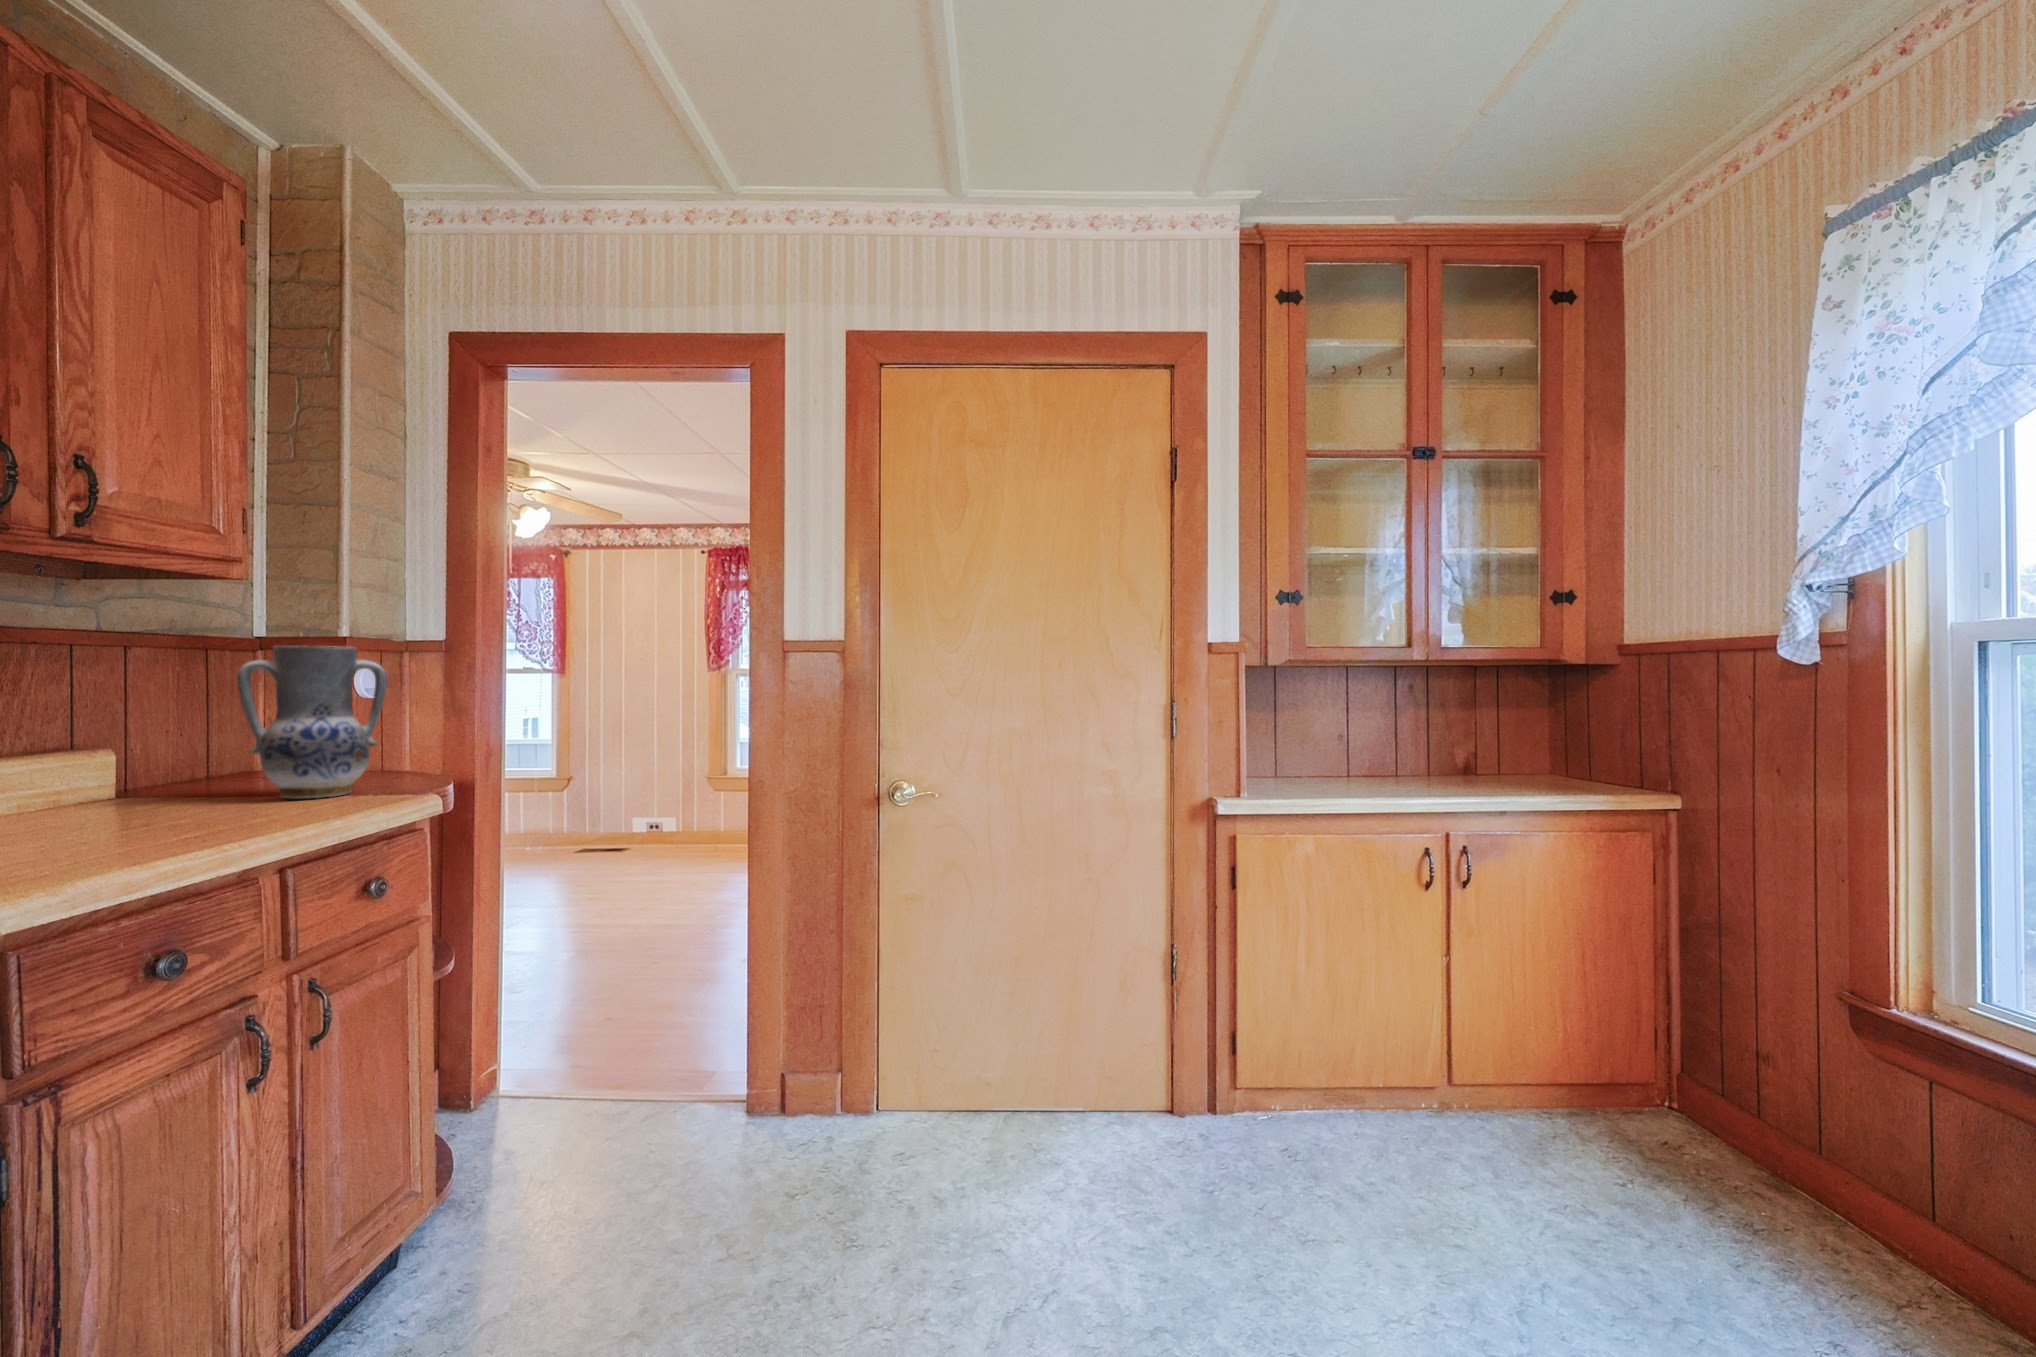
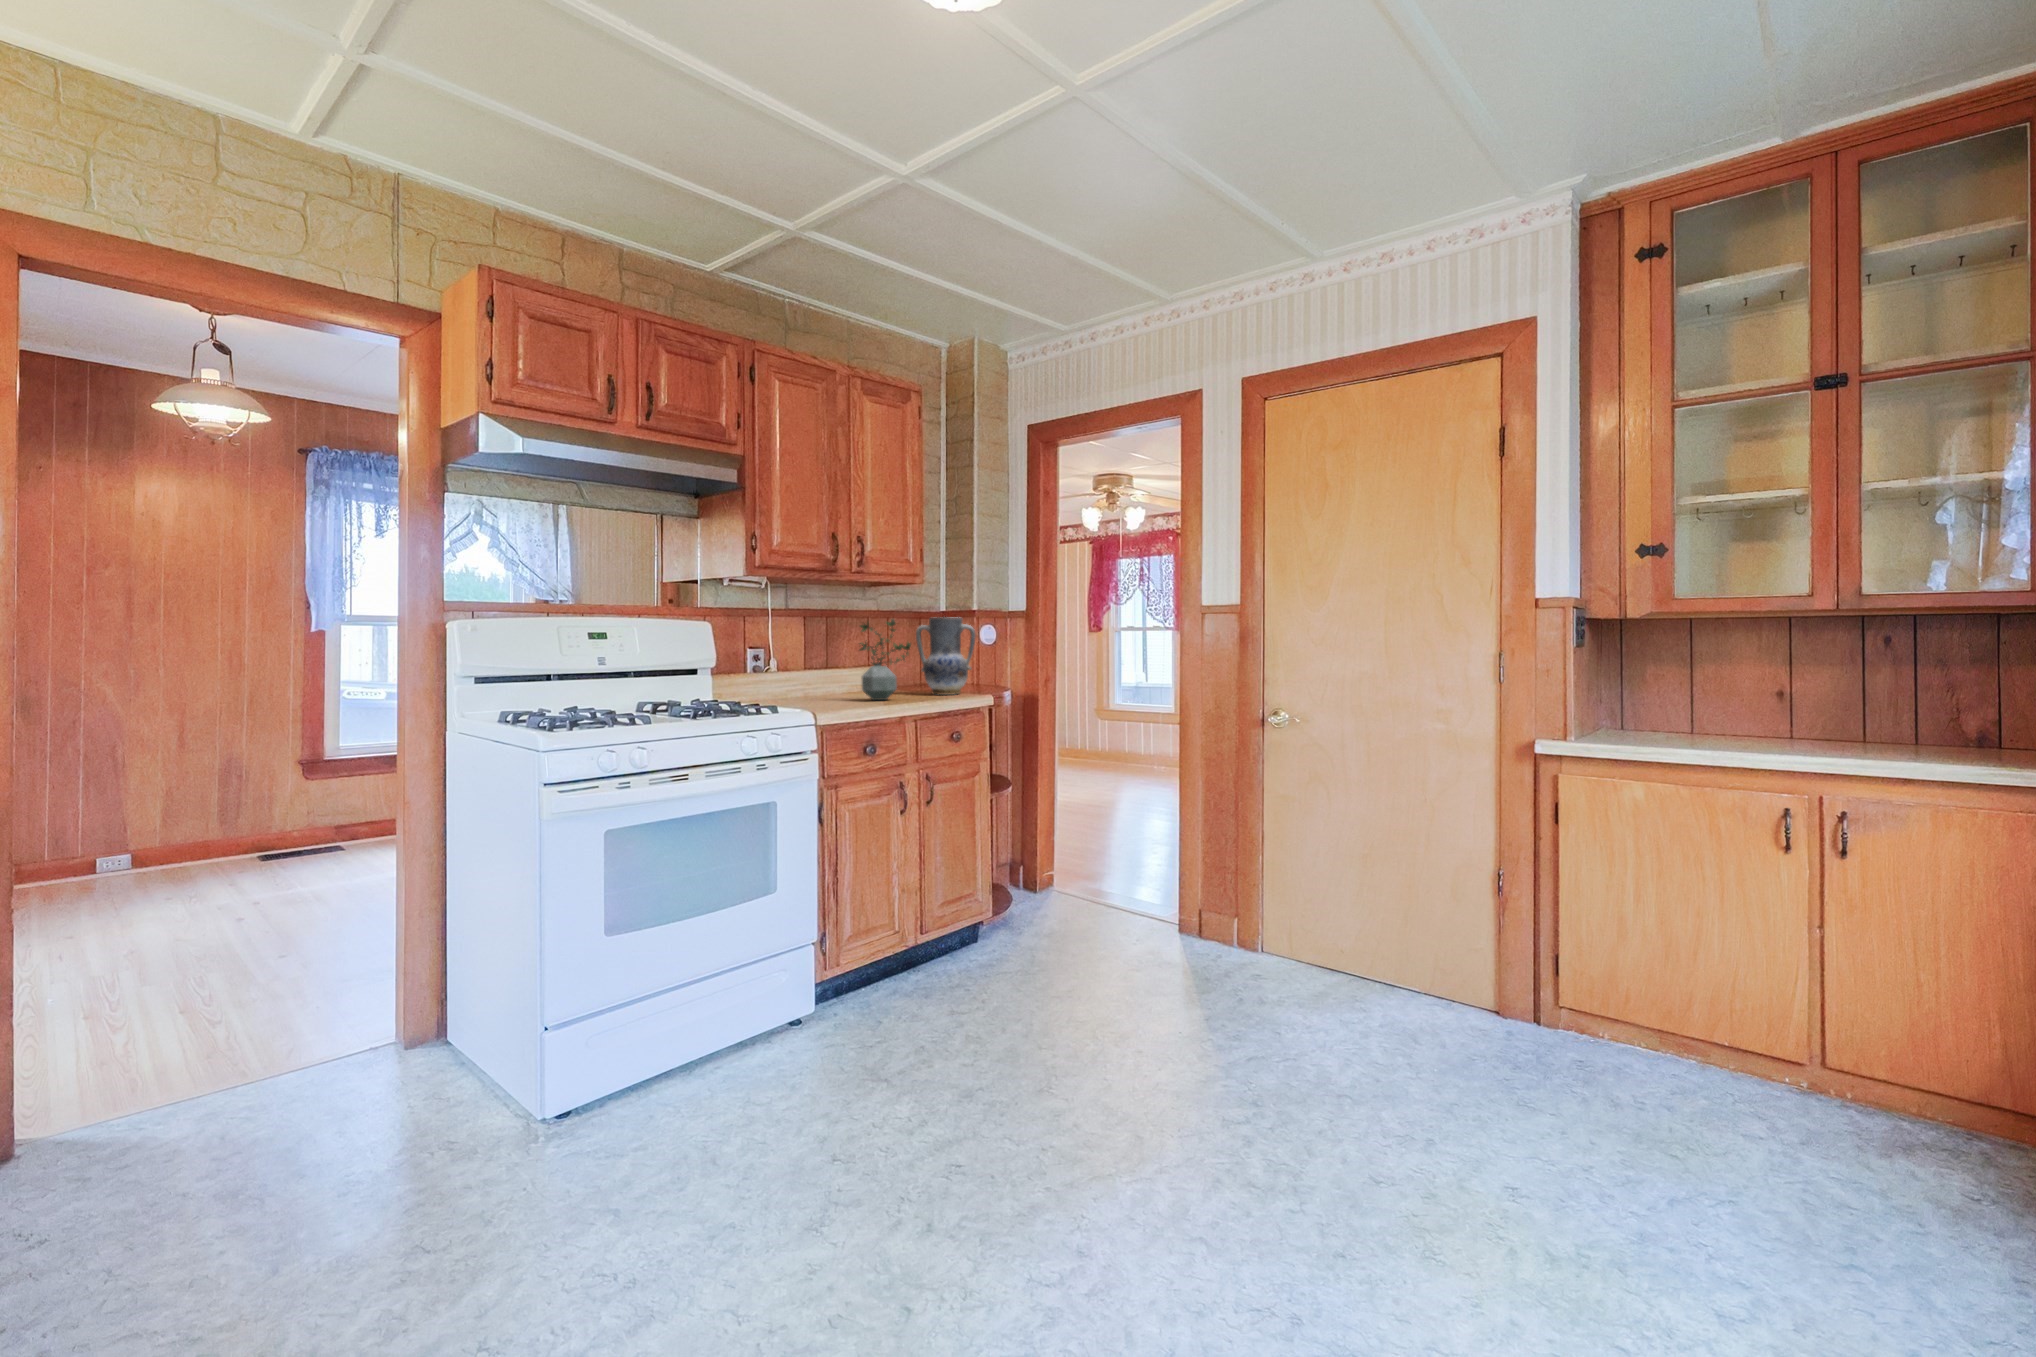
potted plant: none [82,644,244,831] -> present [860,619,911,700]

